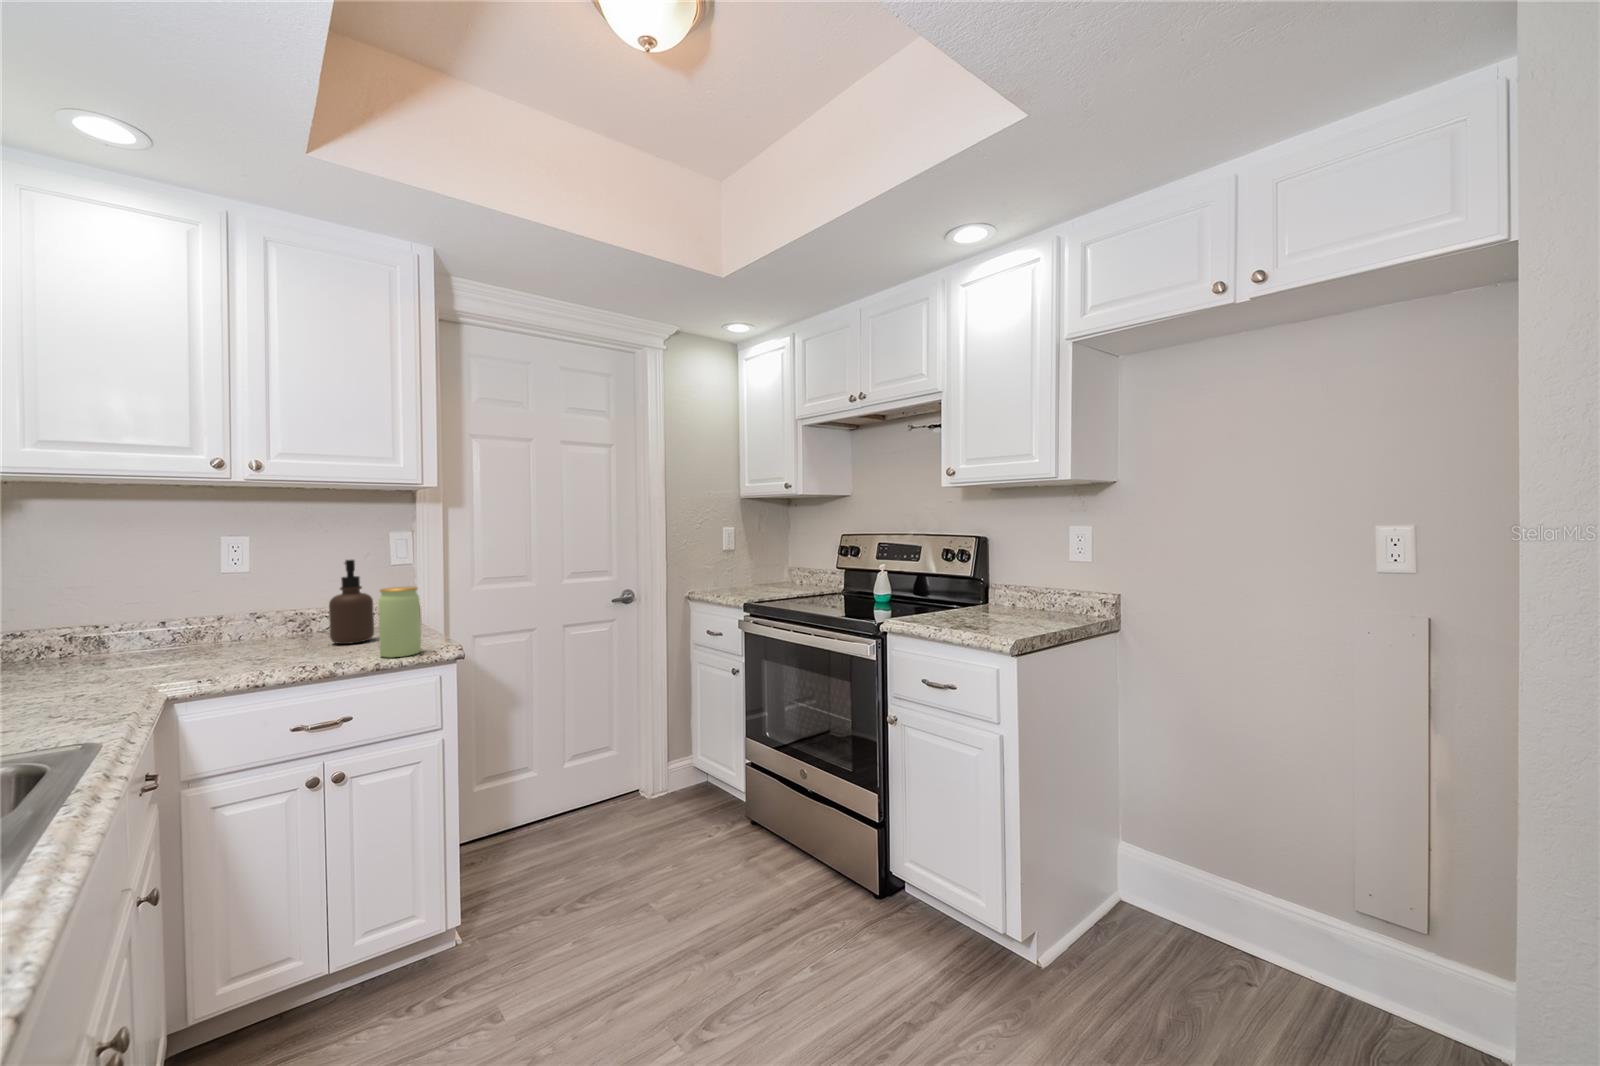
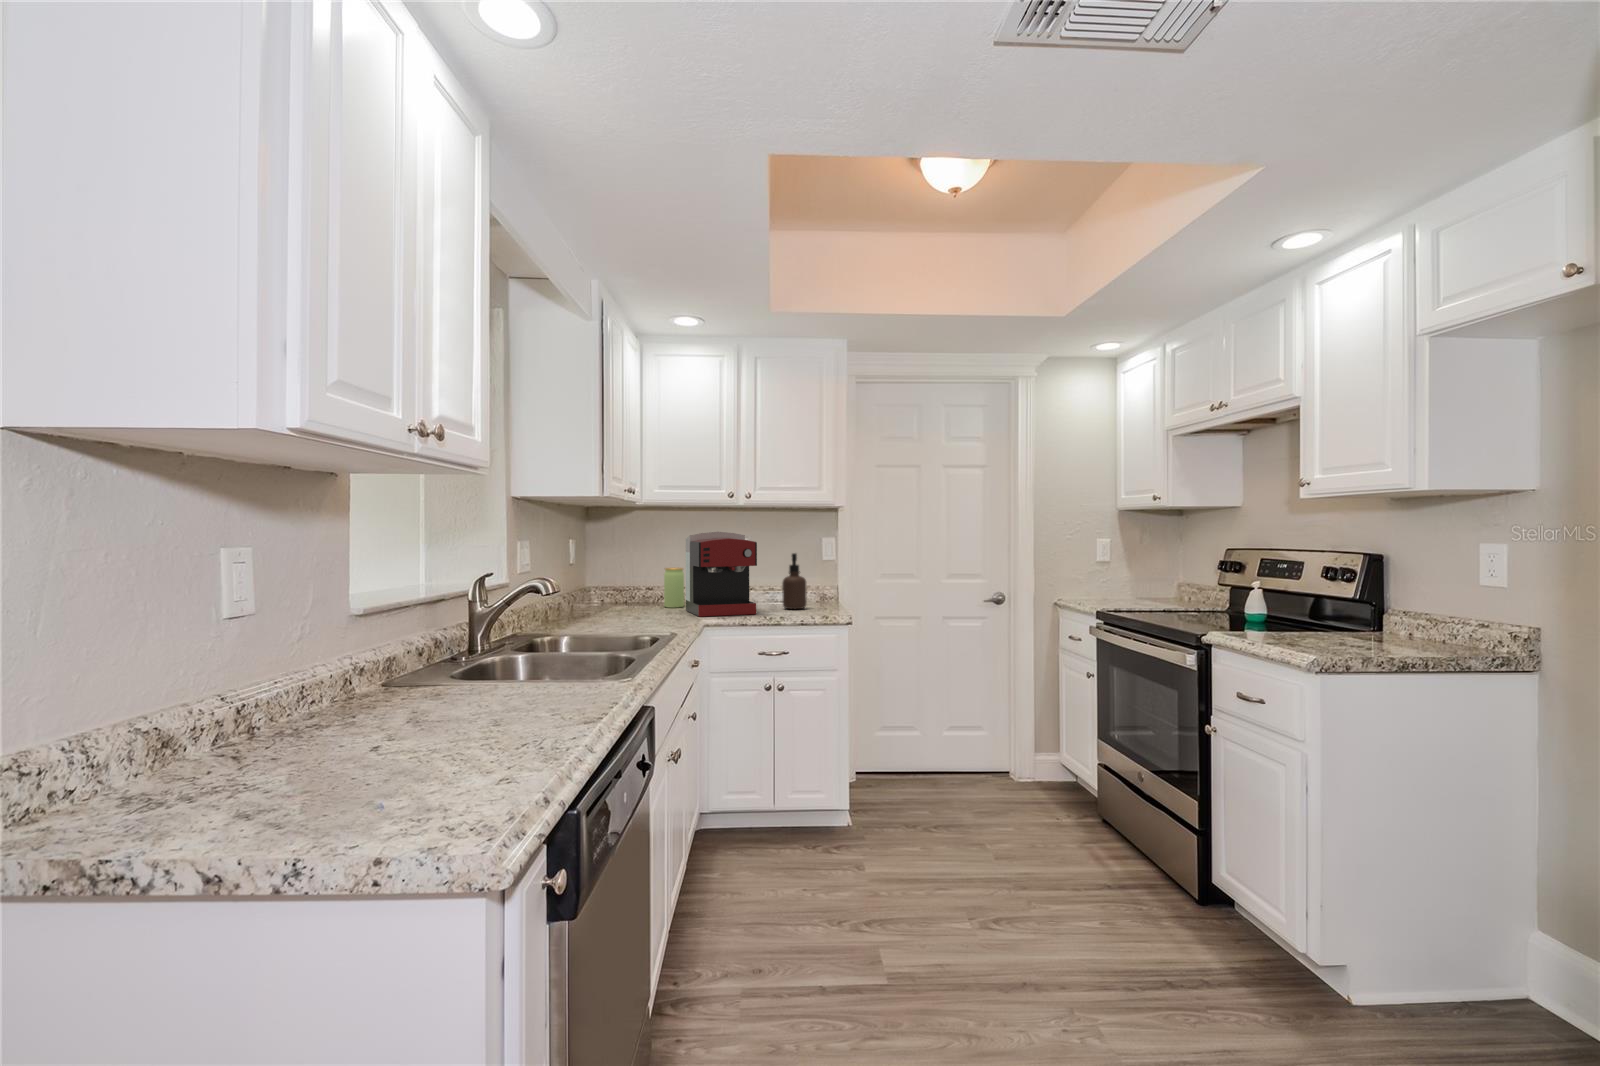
coffee maker: none [108,529,281,684] -> present [686,532,757,617]
jar: present [378,586,421,657] -> present [664,568,684,608]

